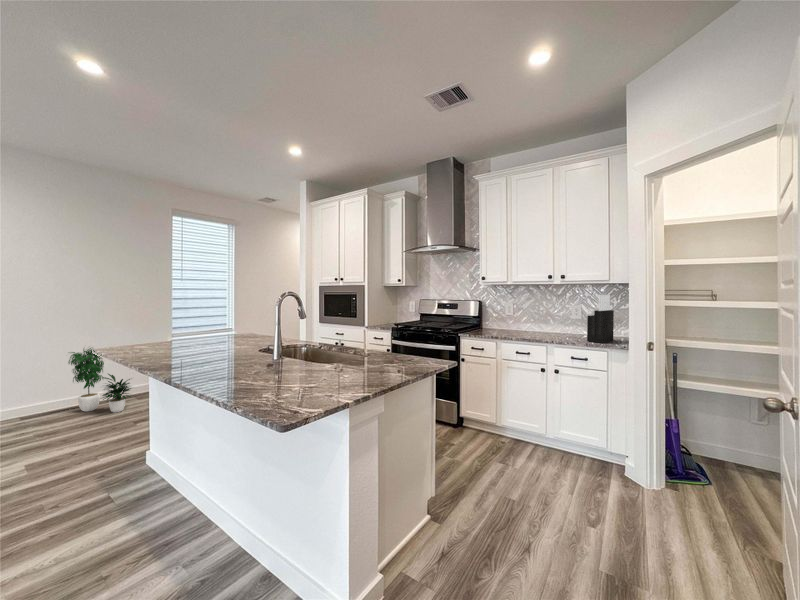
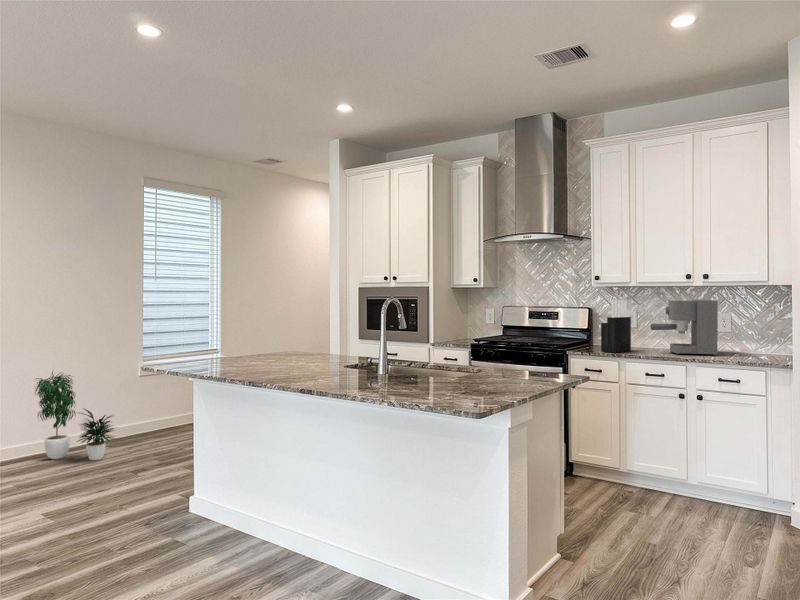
coffee maker: none [520,295,571,338] -> present [651,300,718,355]
knife block: present [587,295,614,343] -> present [601,300,631,353]

